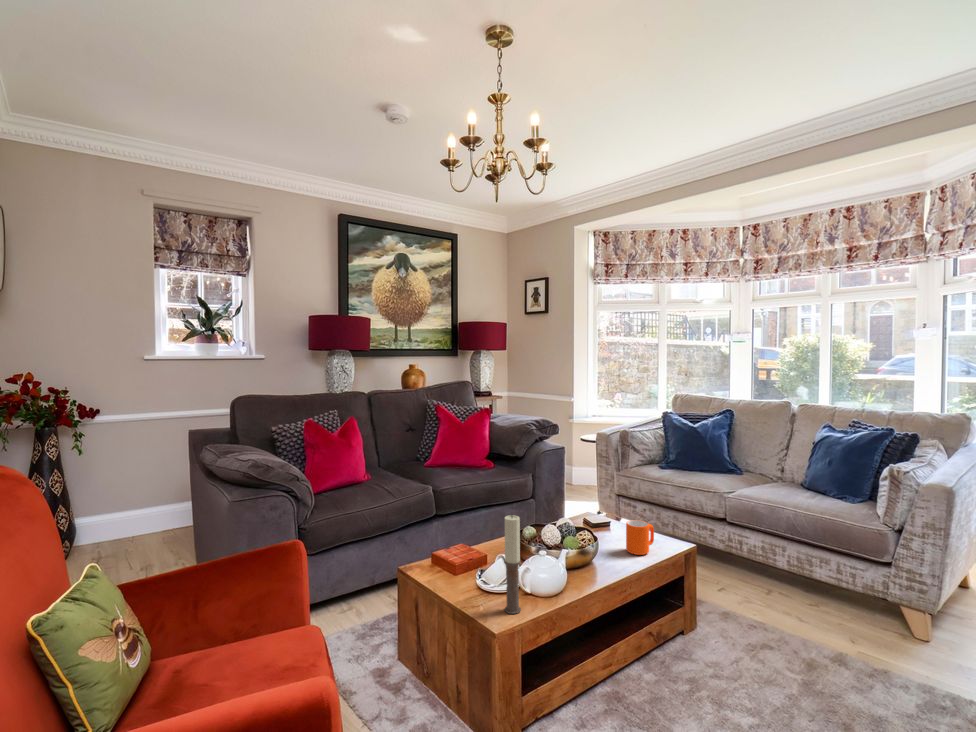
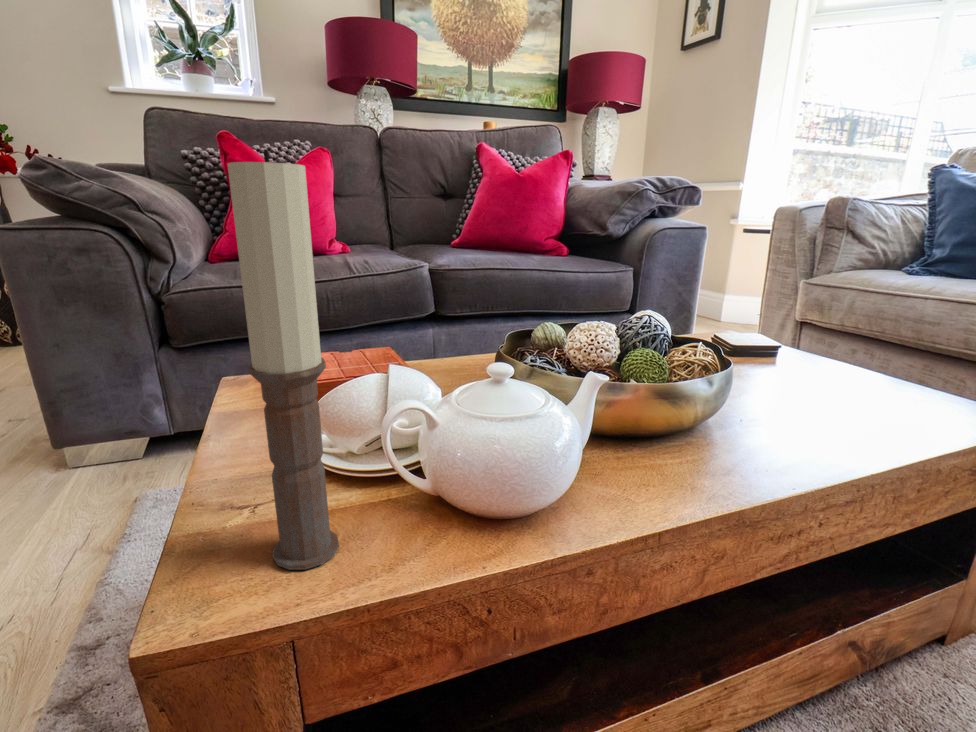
mug: present [626,520,654,555] -> none [817,327,923,427]

